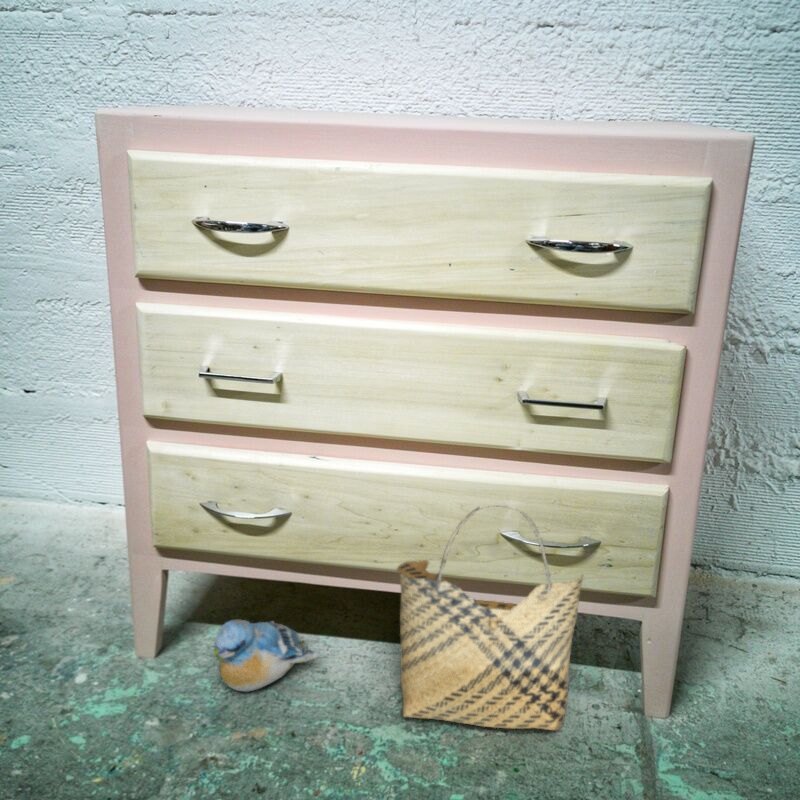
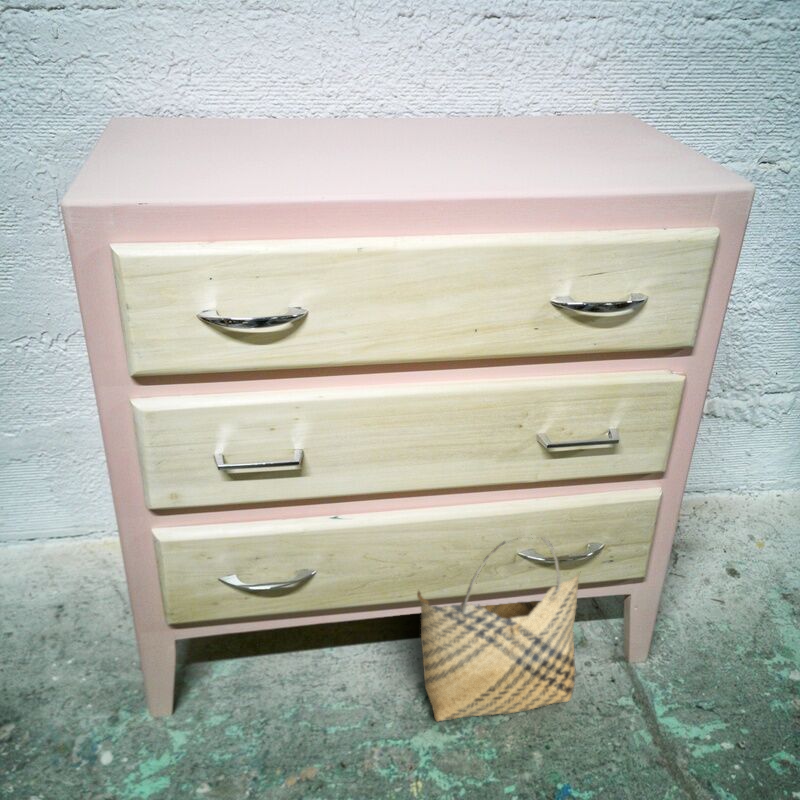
plush toy: present [213,620,319,691] -> none [248,651,338,733]

